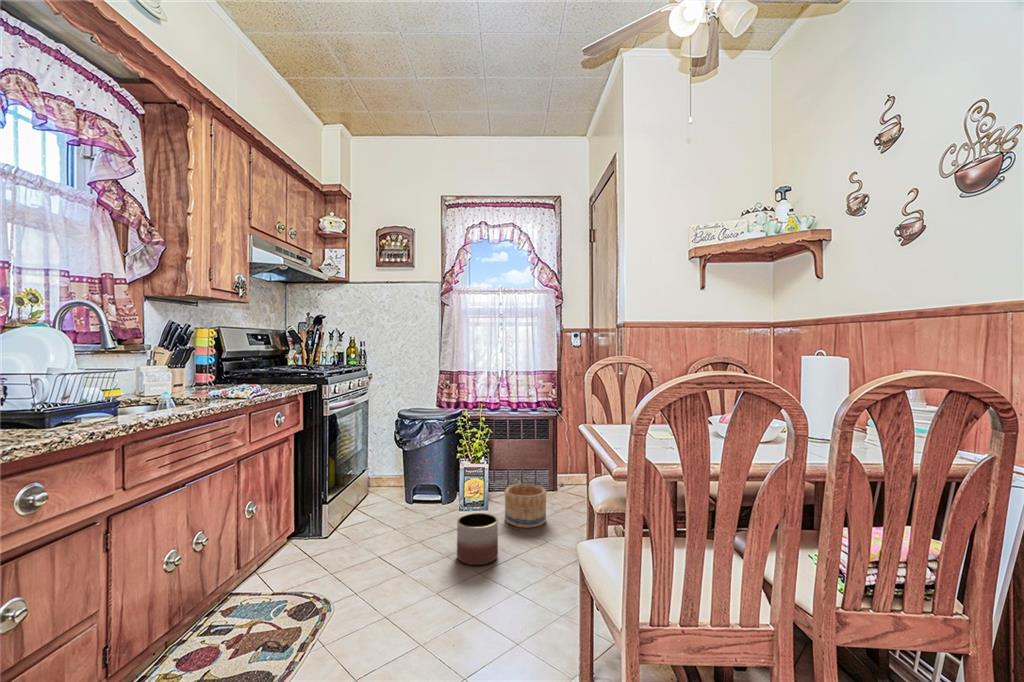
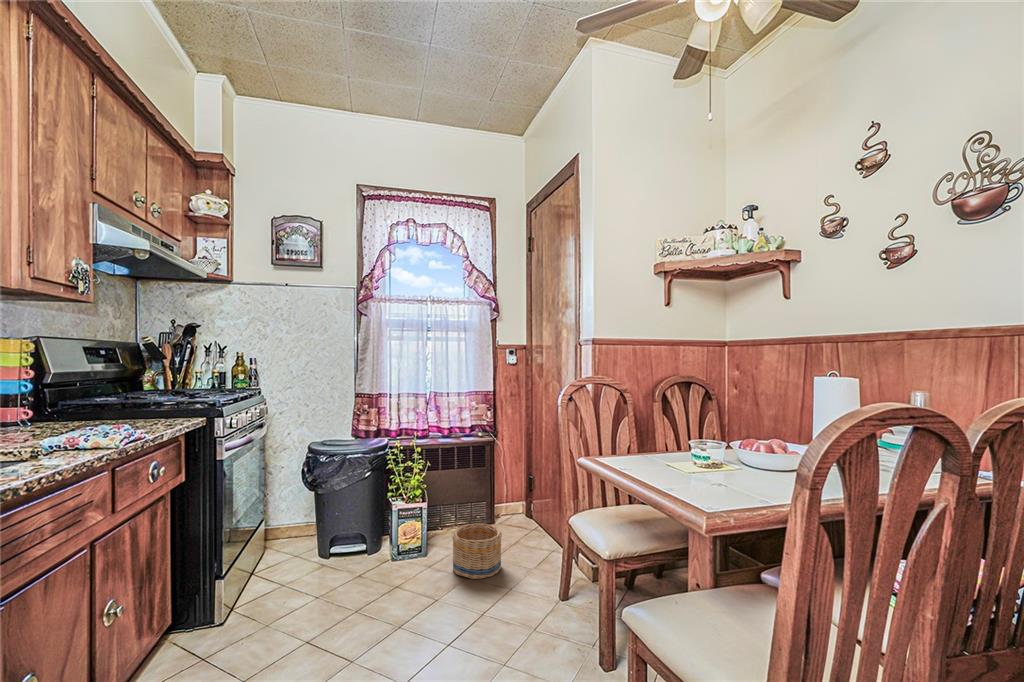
planter: present [457,513,498,565] -> none [416,571,468,643]

